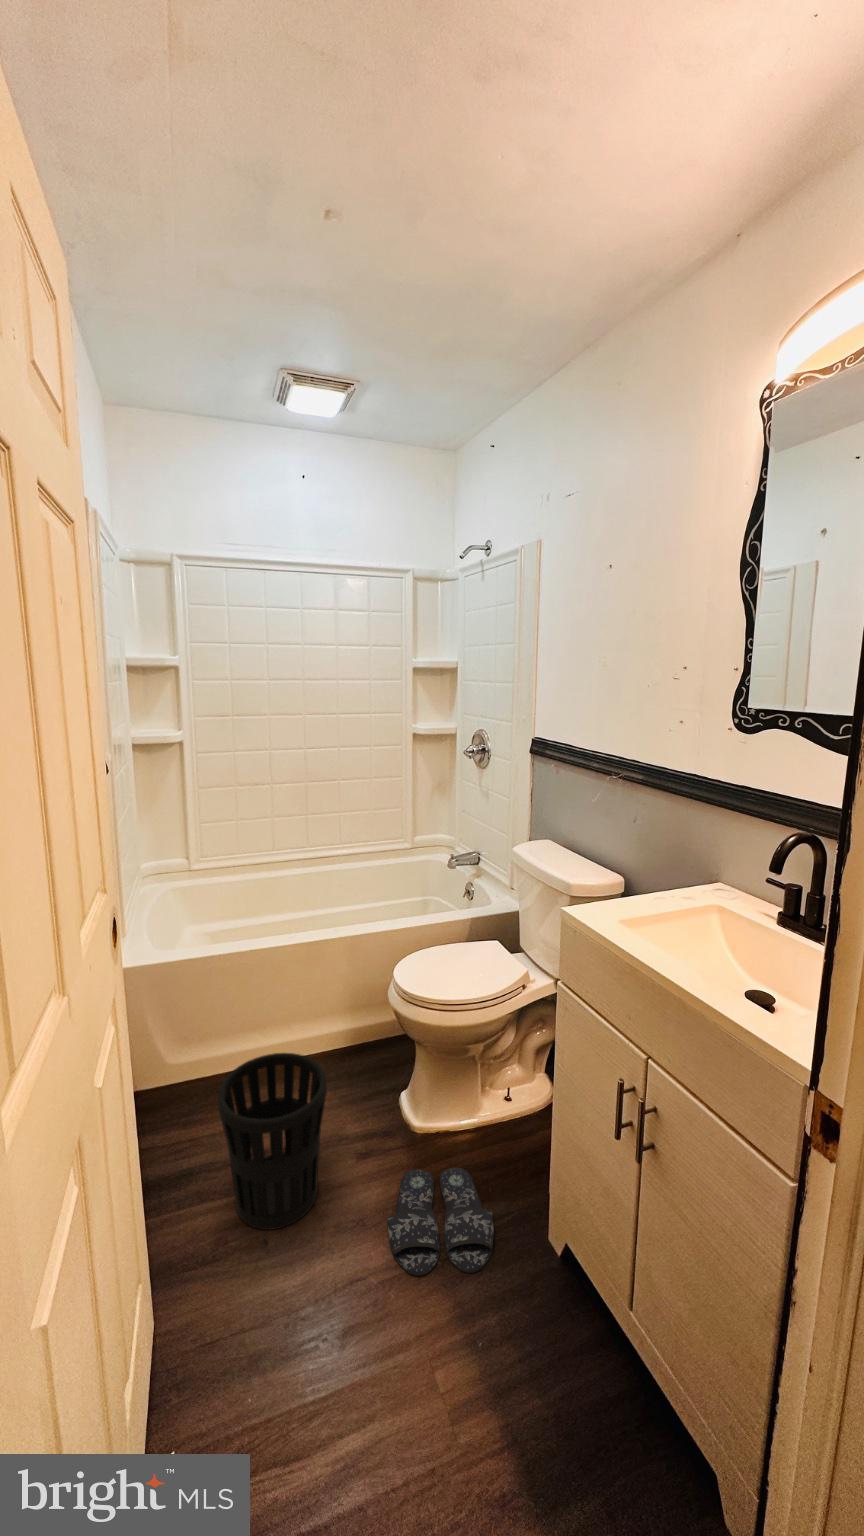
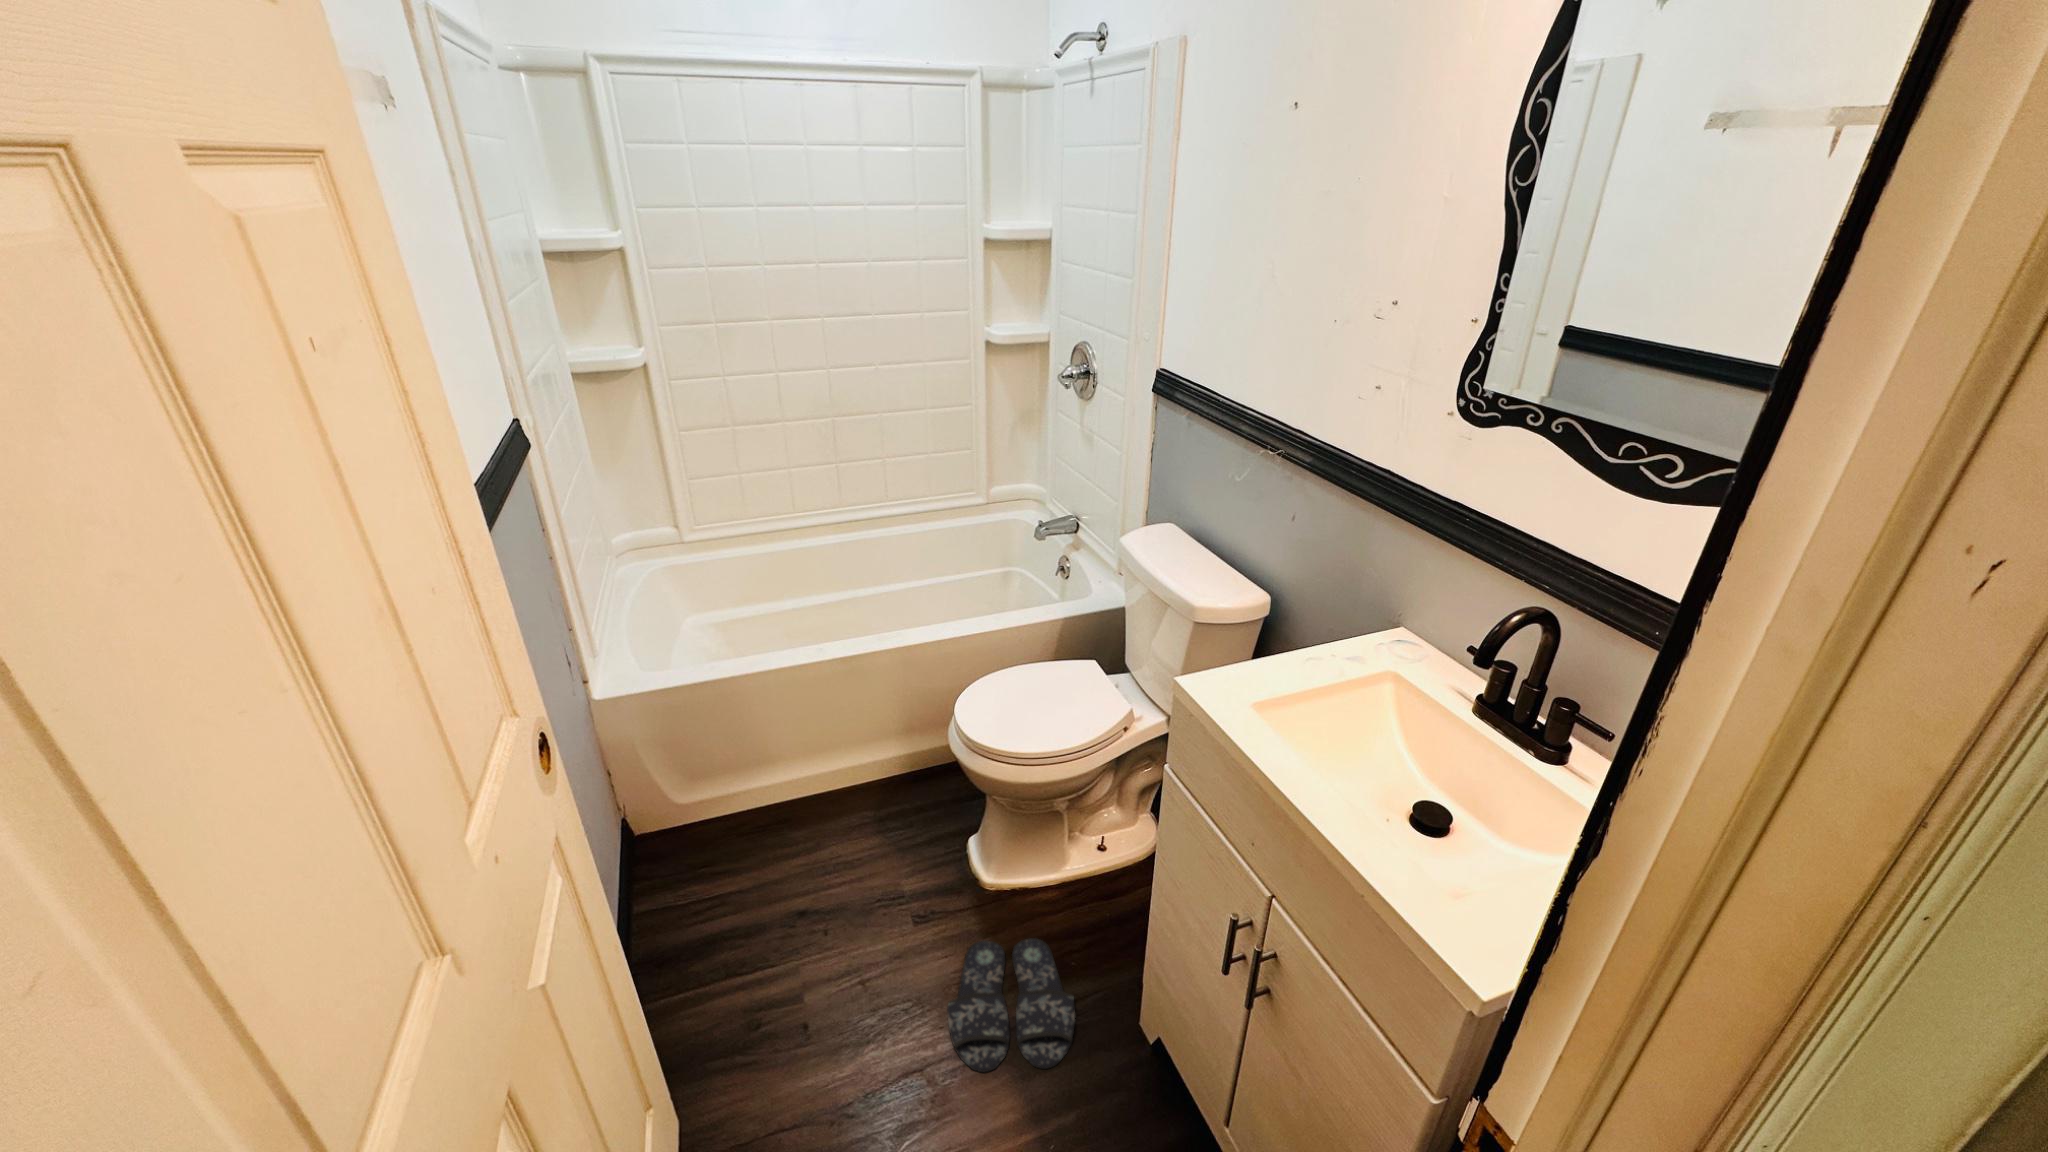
wastebasket: present [218,1053,327,1230] -> none [728,815,867,1015]

